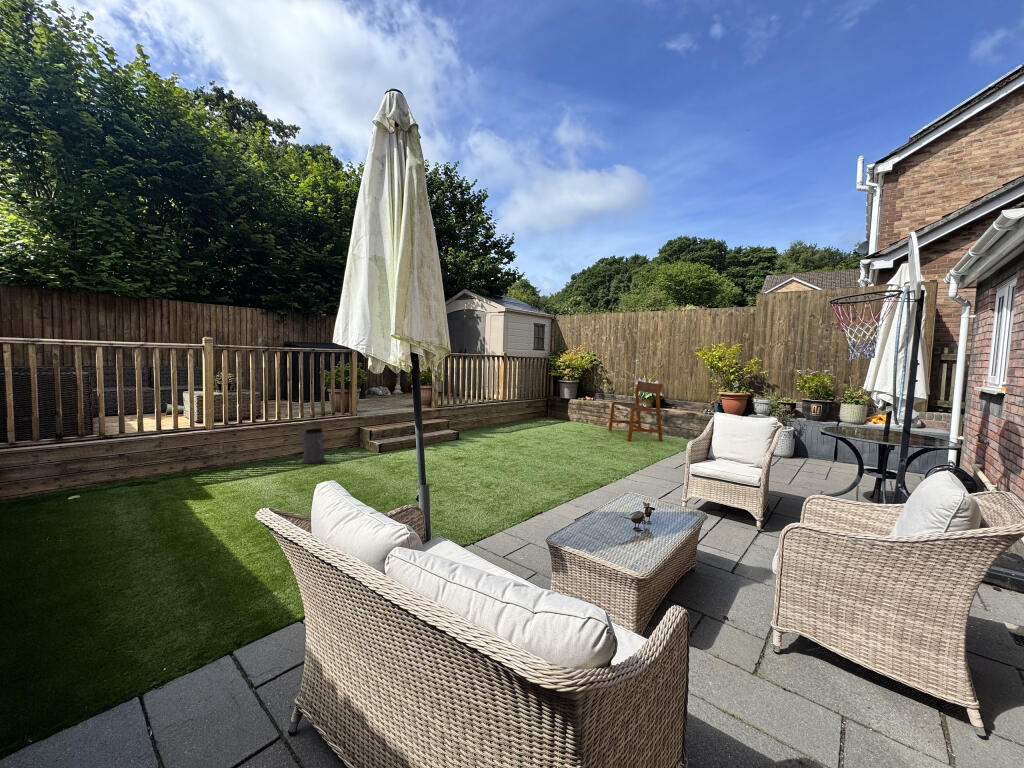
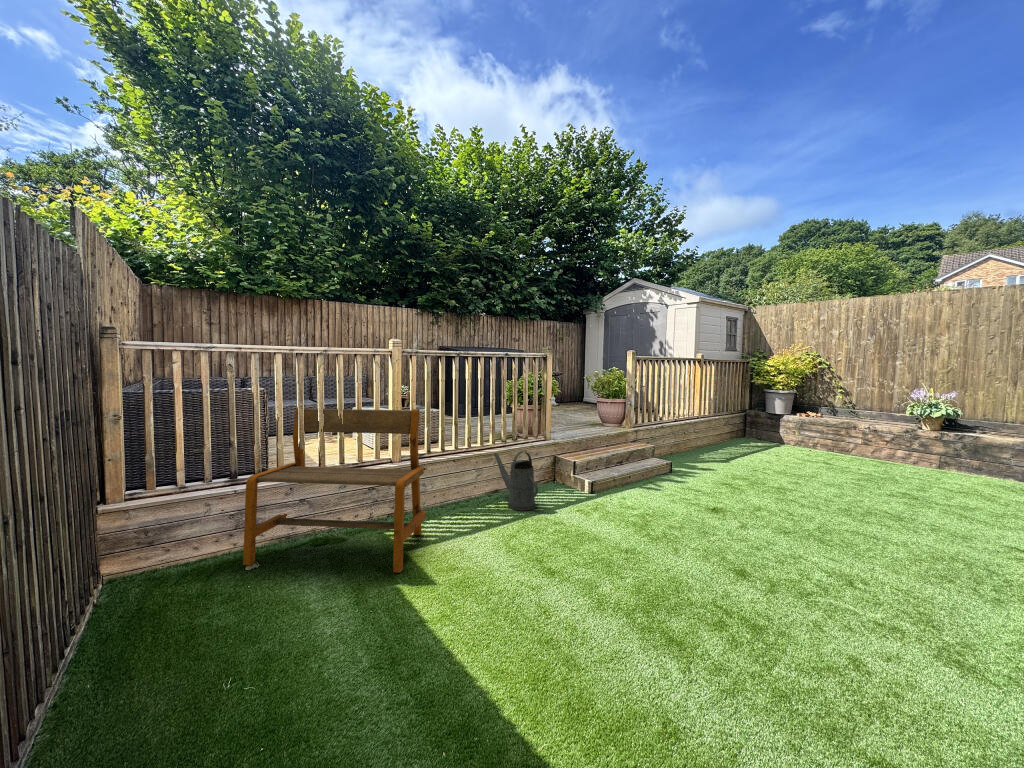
bench: present [609,381,663,441] -> present [243,407,425,573]

